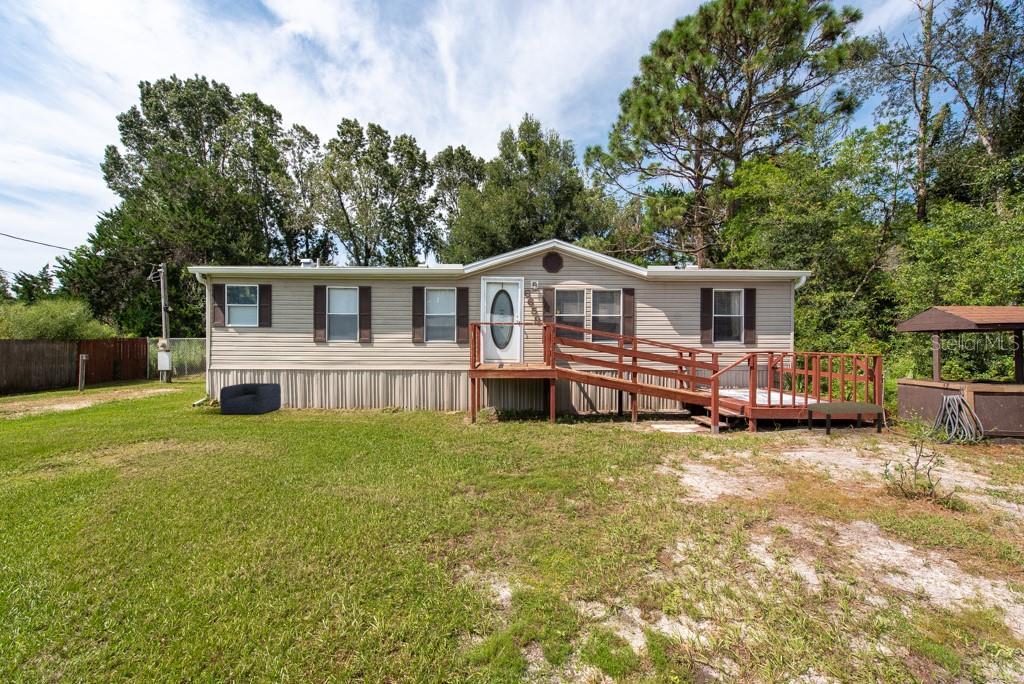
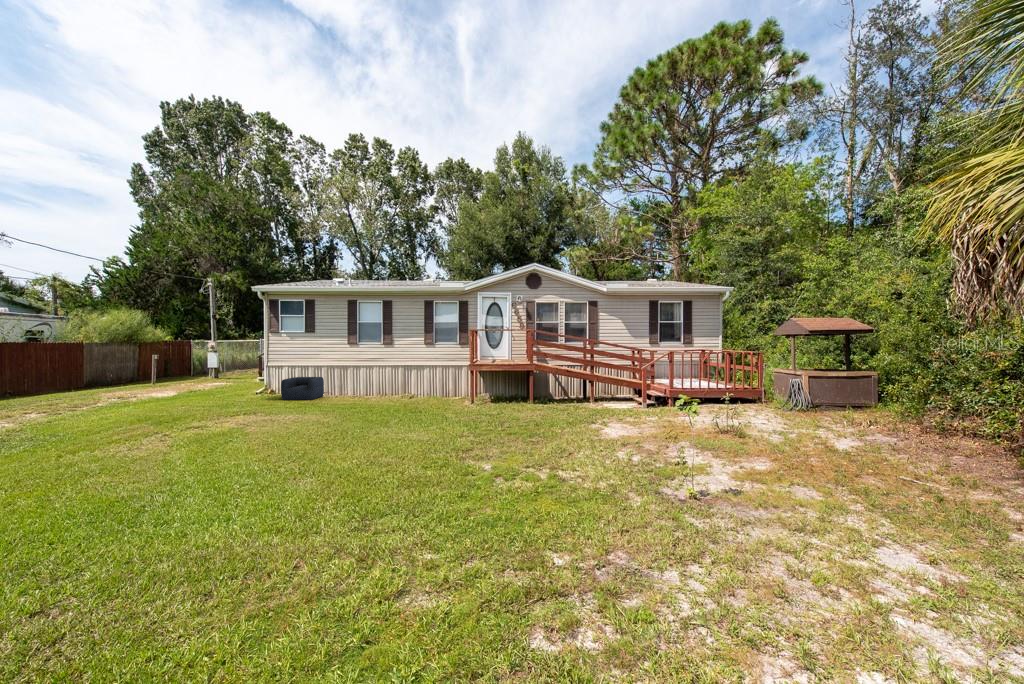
bench: present [807,402,884,435] -> none [714,385,766,408]

